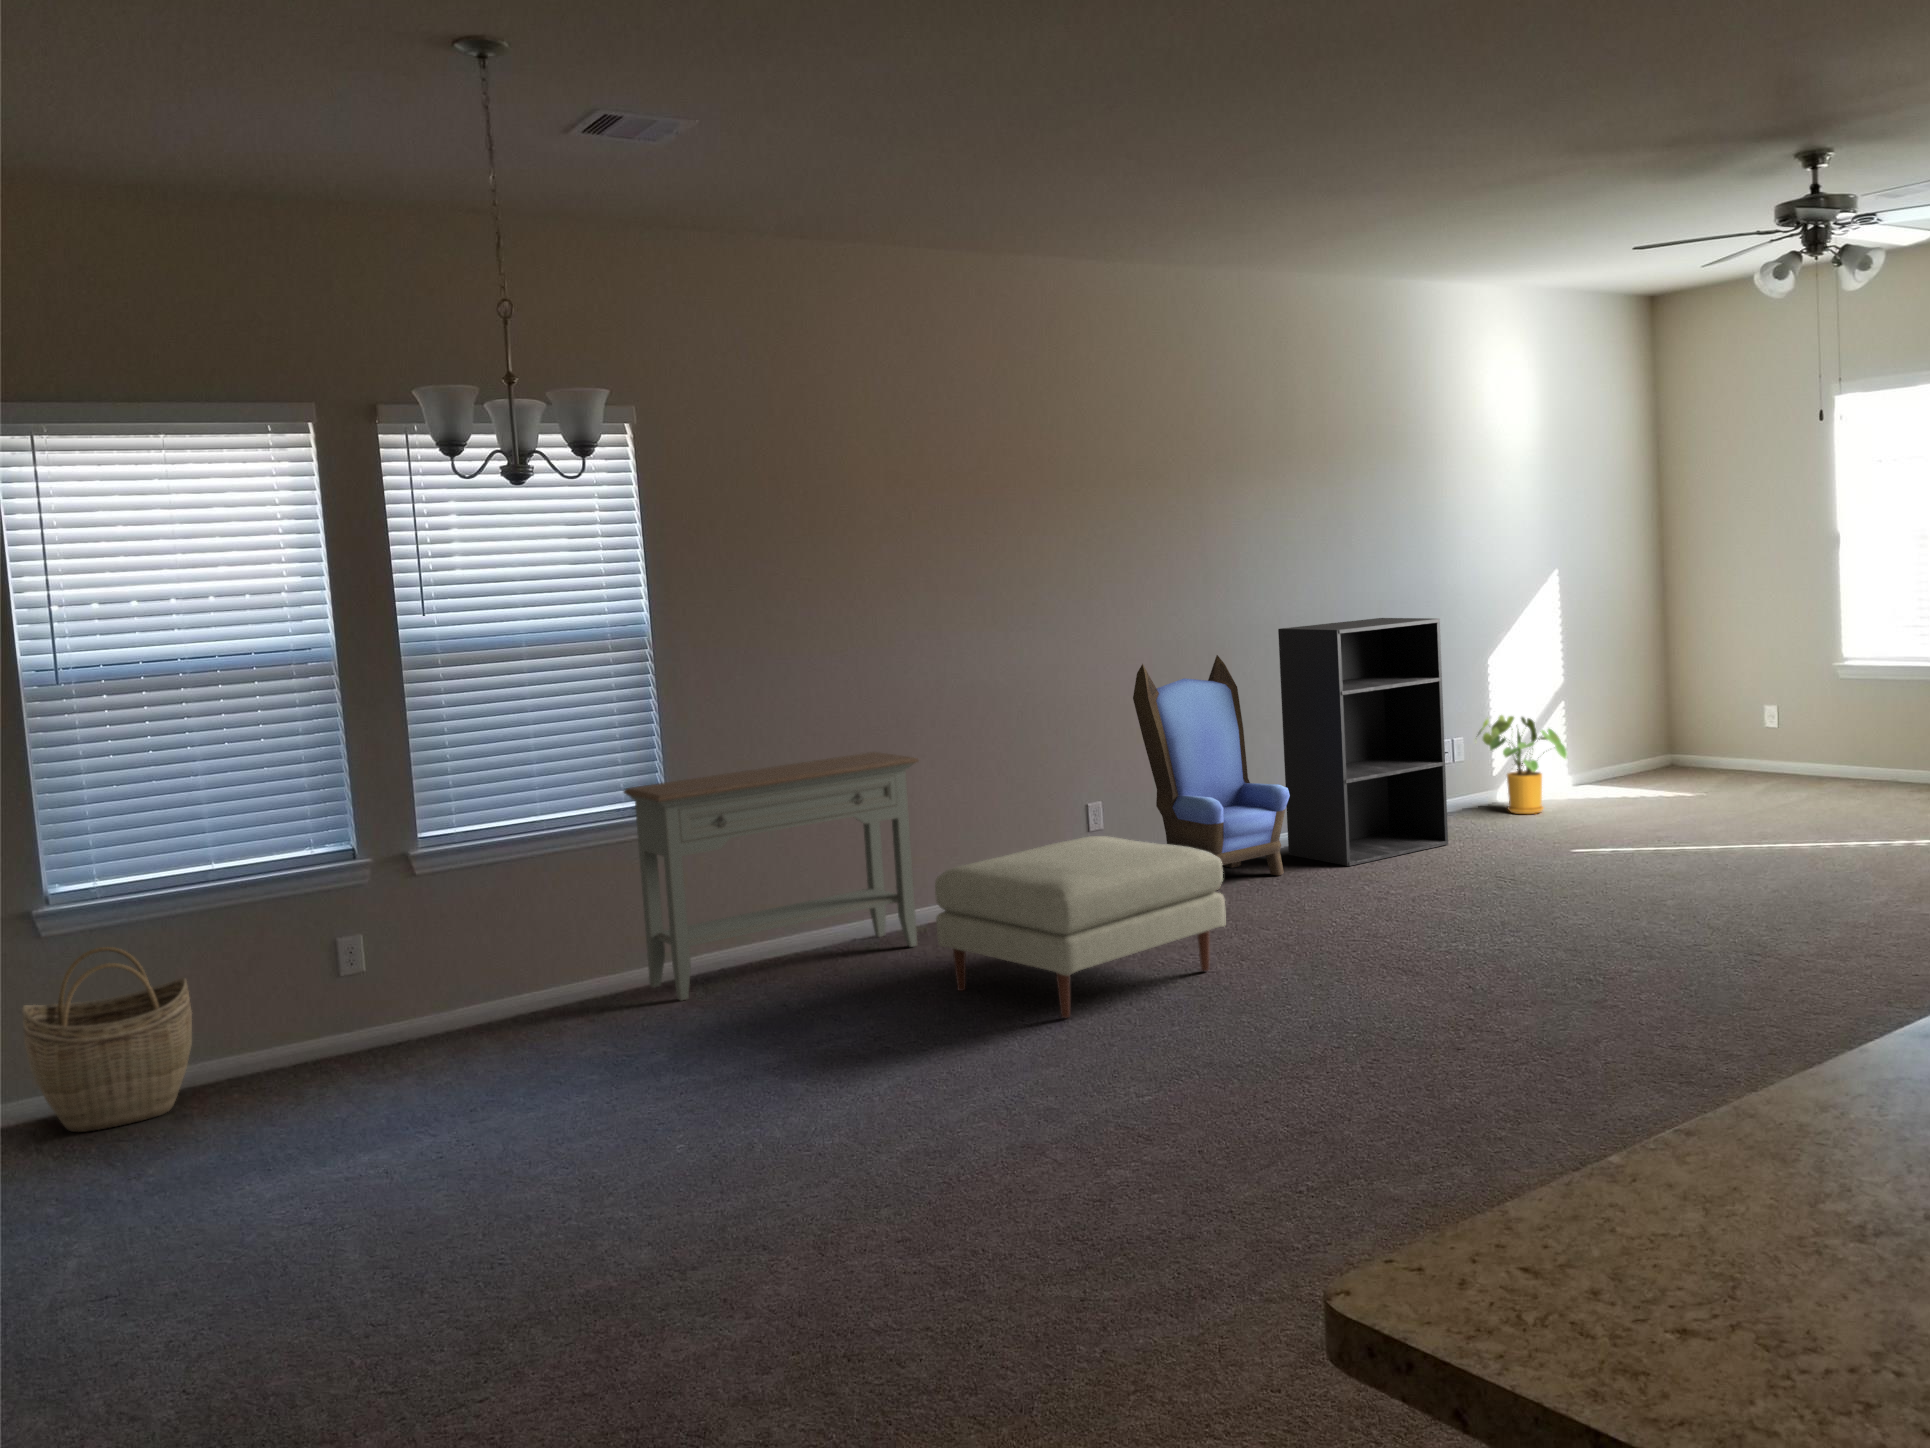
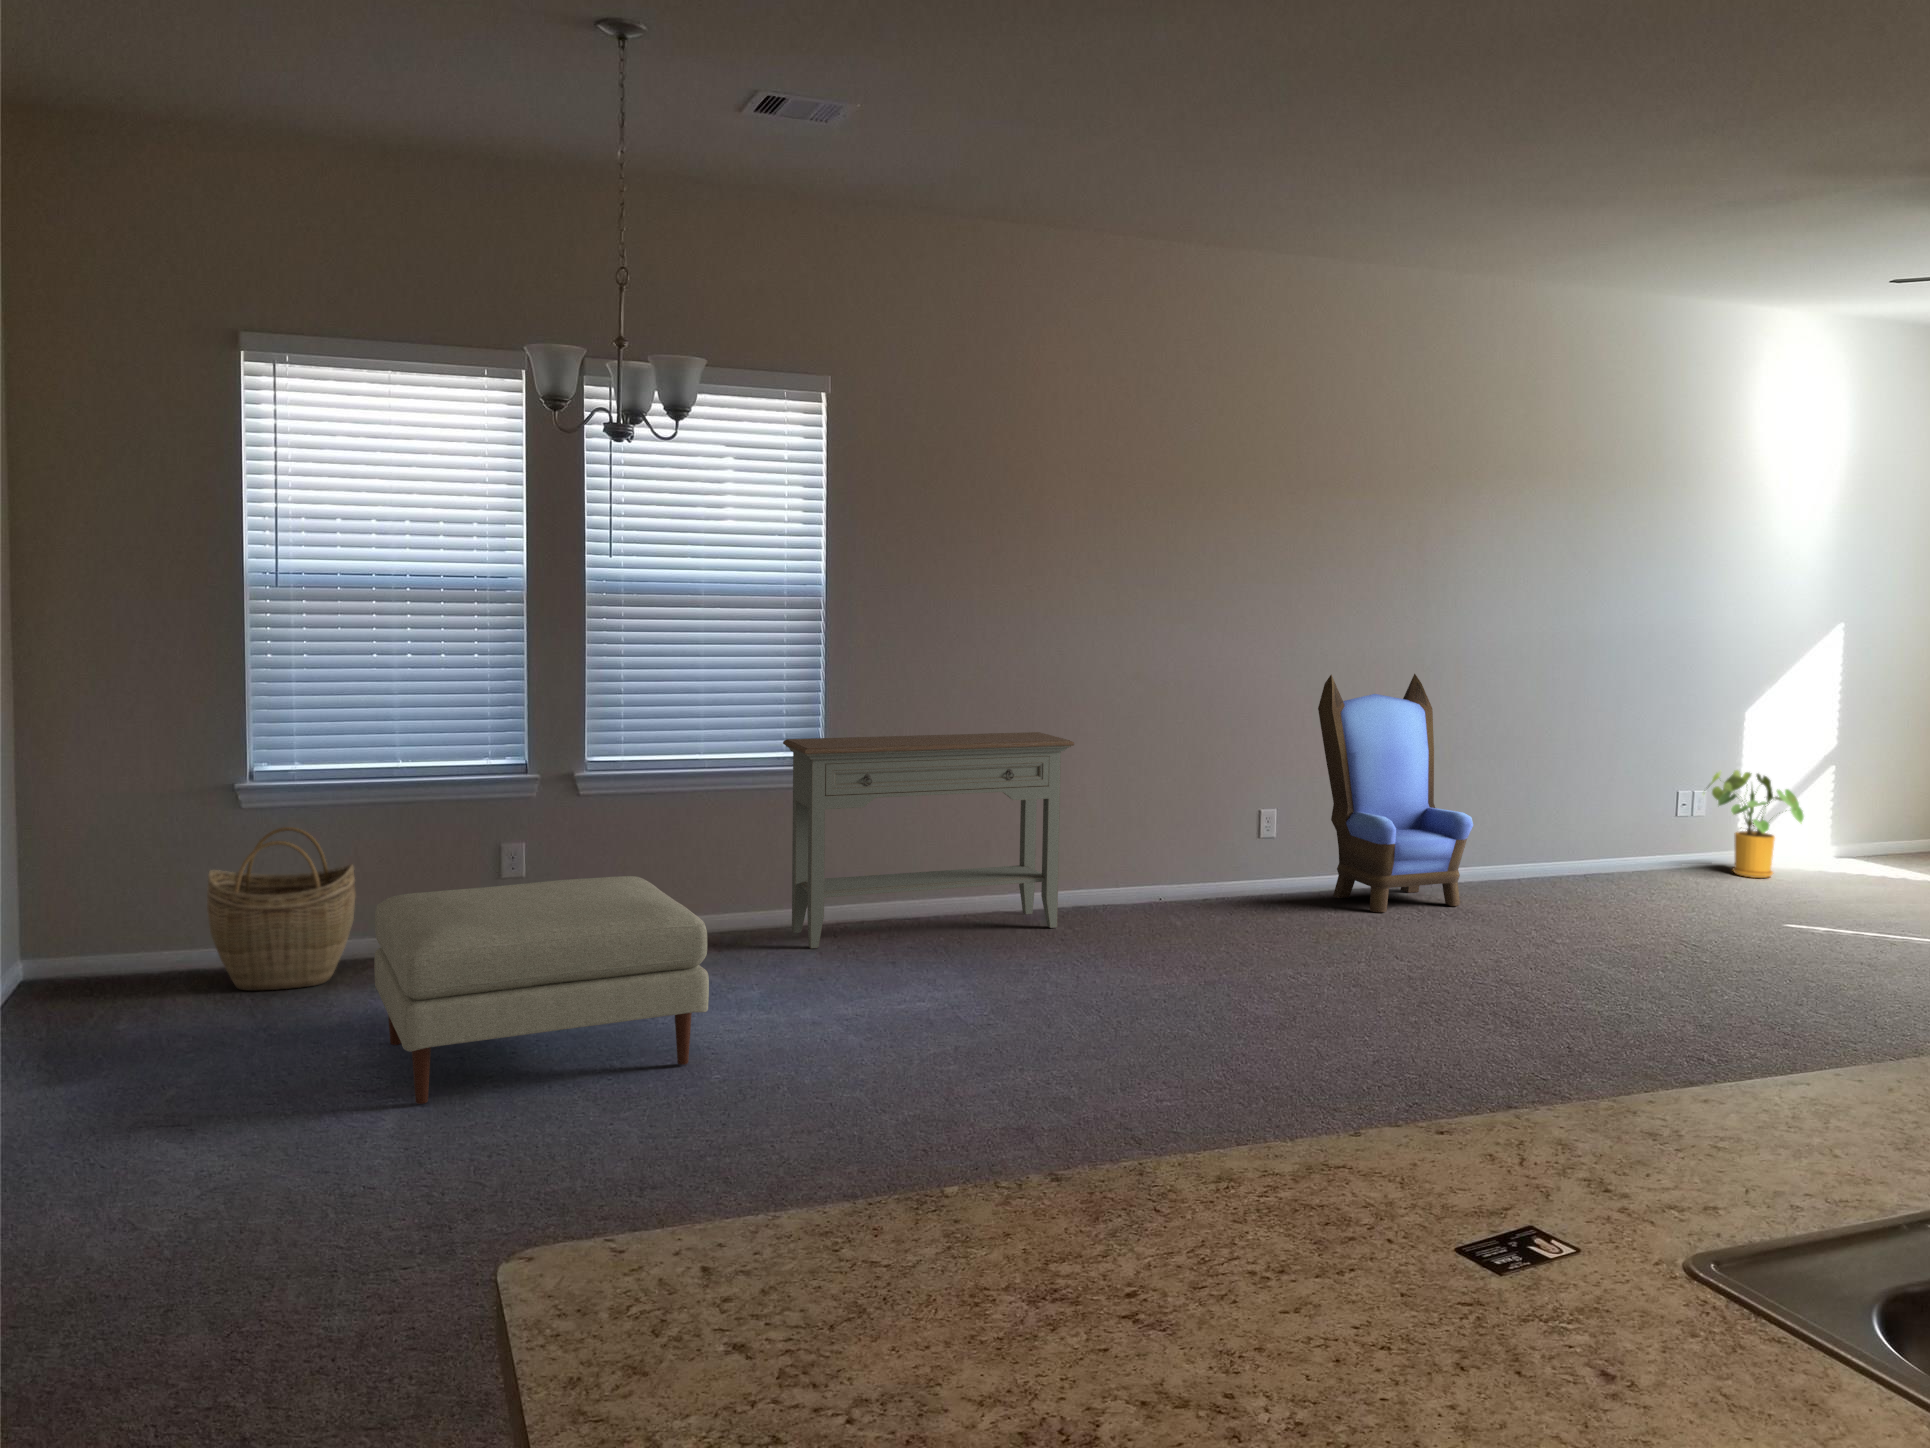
bookshelf: present [1278,618,1448,866] -> none [1474,653,1663,906]
ottoman: present [935,836,1225,1018] -> present [374,876,709,1104]

